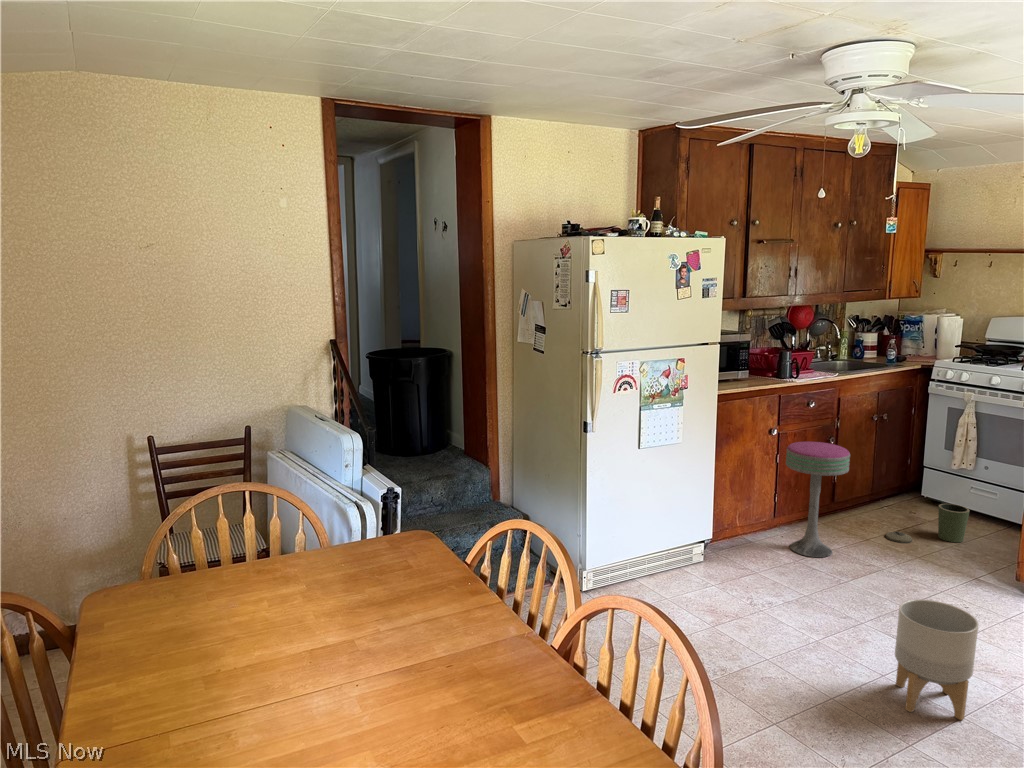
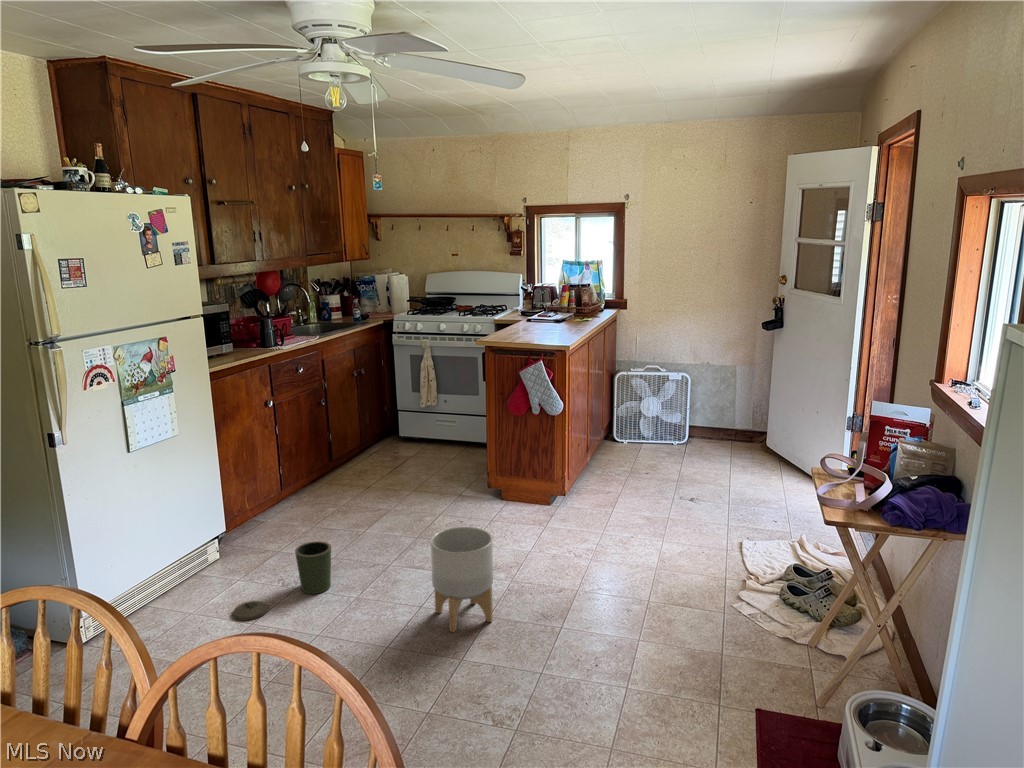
bar stool: present [786,442,850,557] -> none [286,406,348,520]
trash can: present [886,504,970,543] -> present [233,541,331,621]

